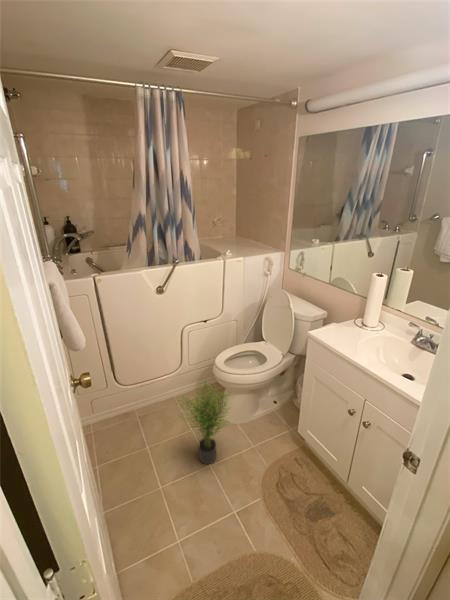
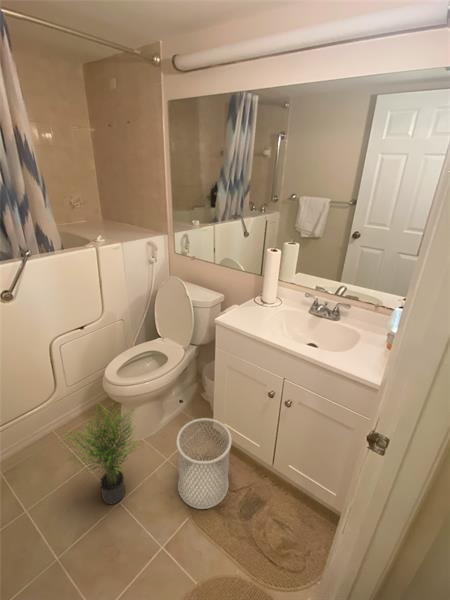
wastebasket: none [257,417,309,498] -> present [177,418,232,509]

